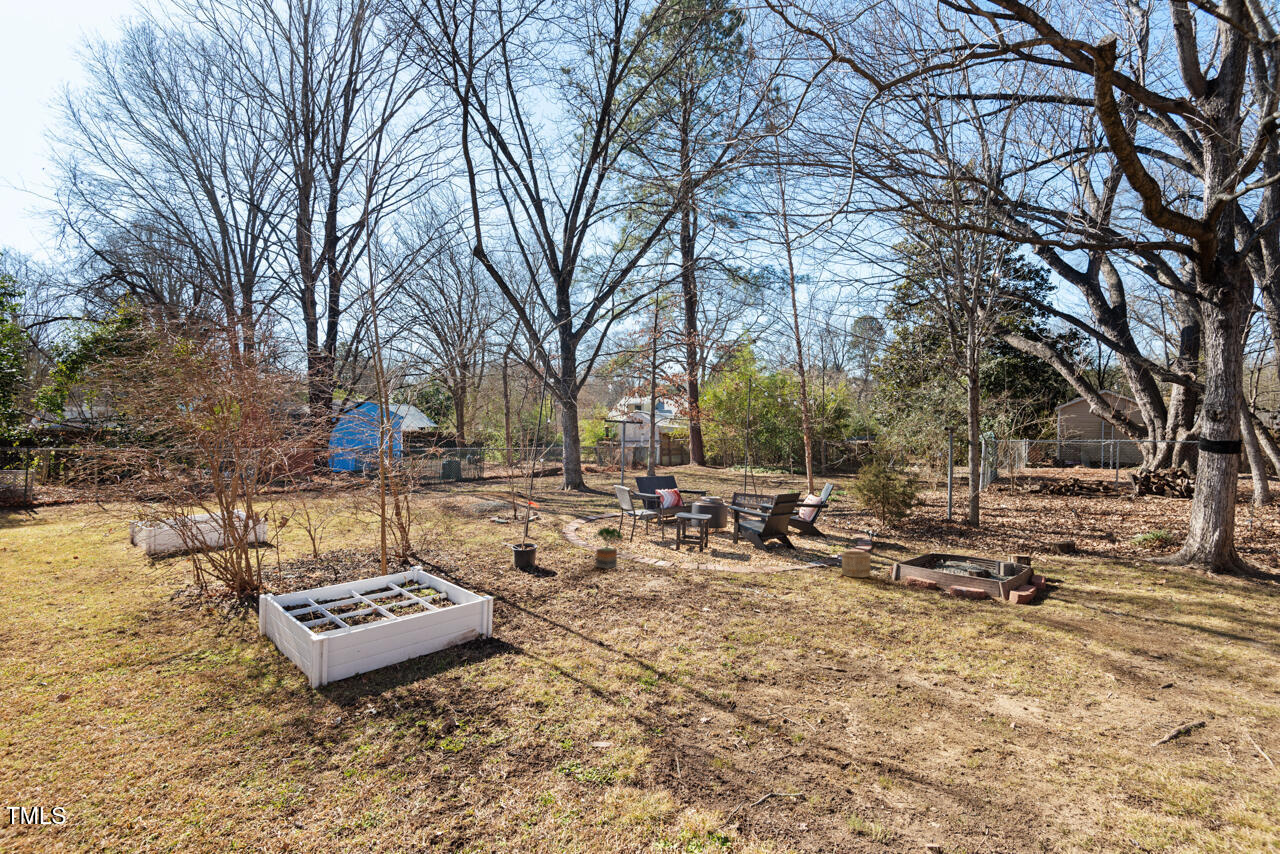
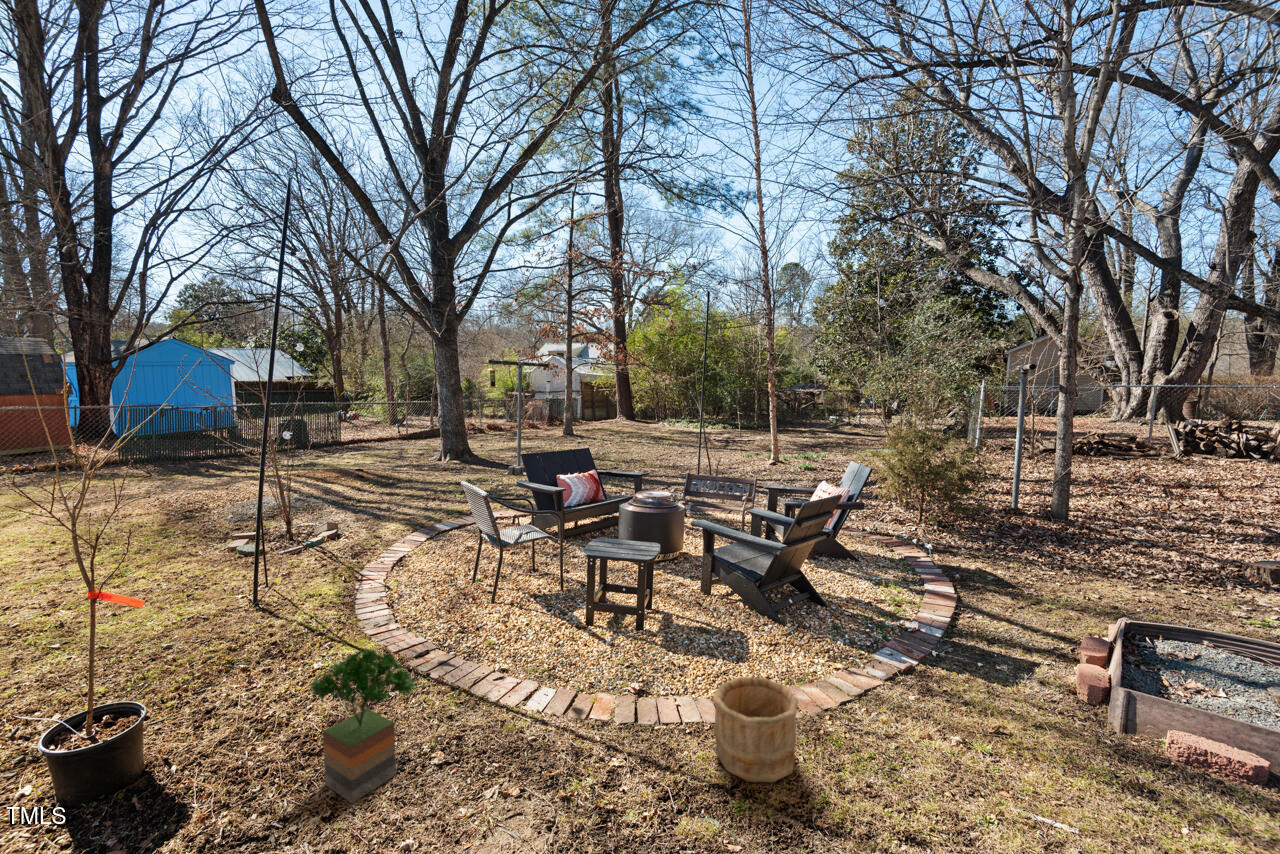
wooden bucket: present [841,551,871,577] -> present [712,677,798,782]

